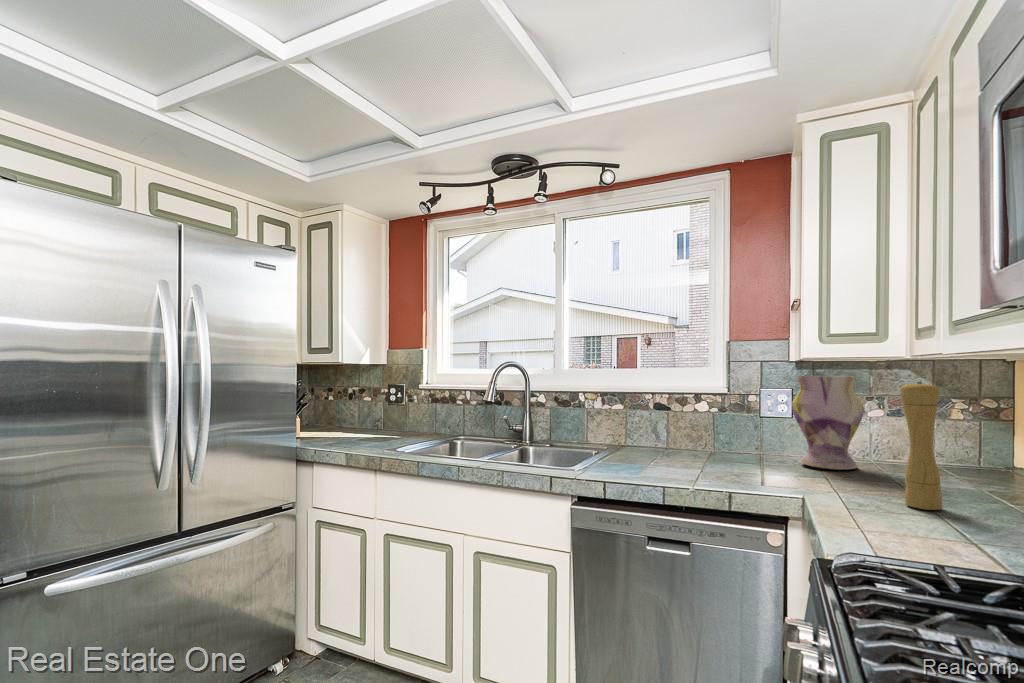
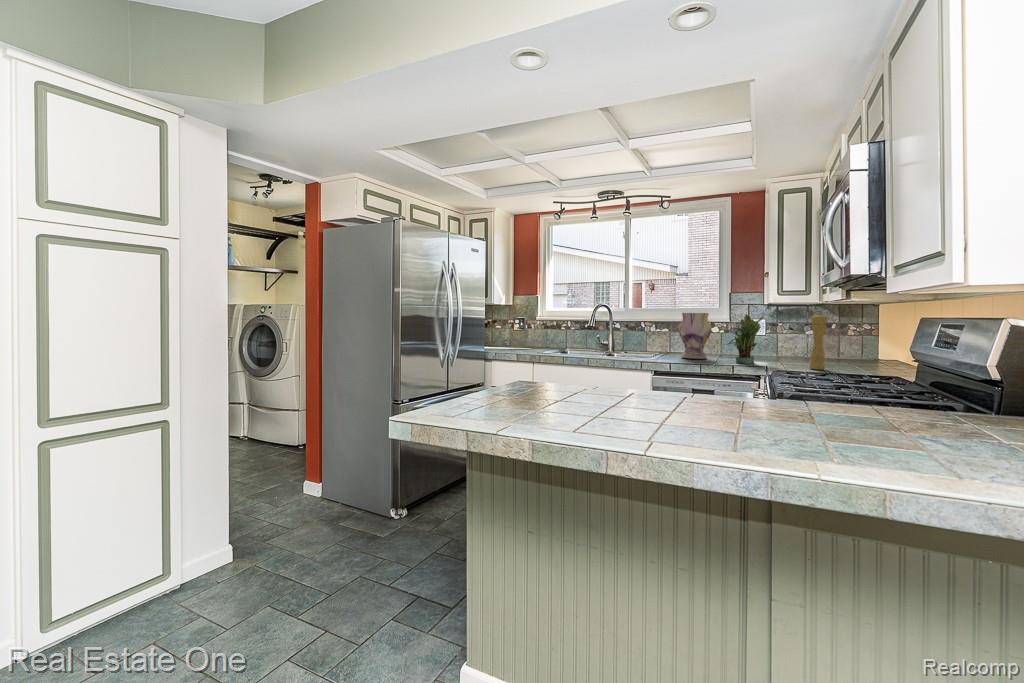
vase: present [792,376,864,470] -> present [678,313,712,359]
potted plant: none [720,380,789,484] -> present [728,314,763,364]

